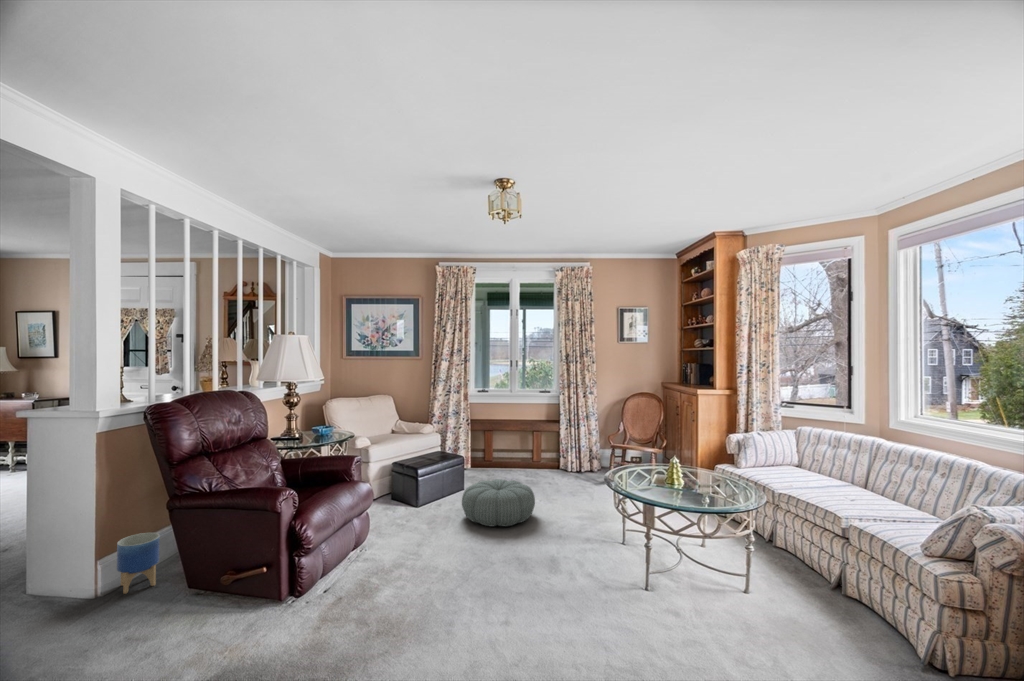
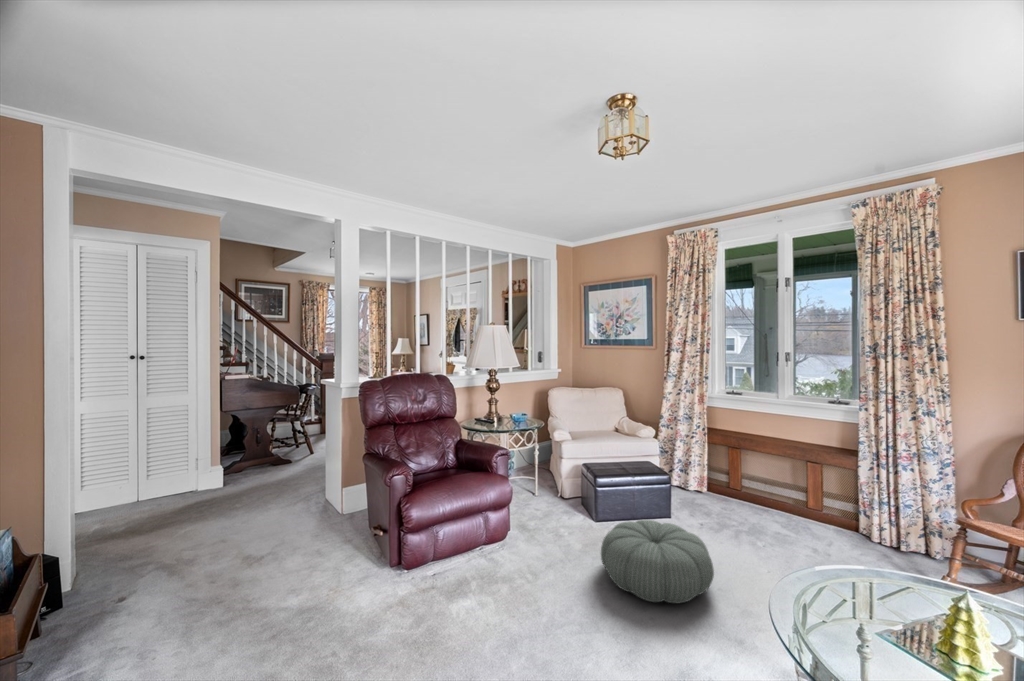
planter: present [117,533,160,594] -> none [305,485,333,530]

